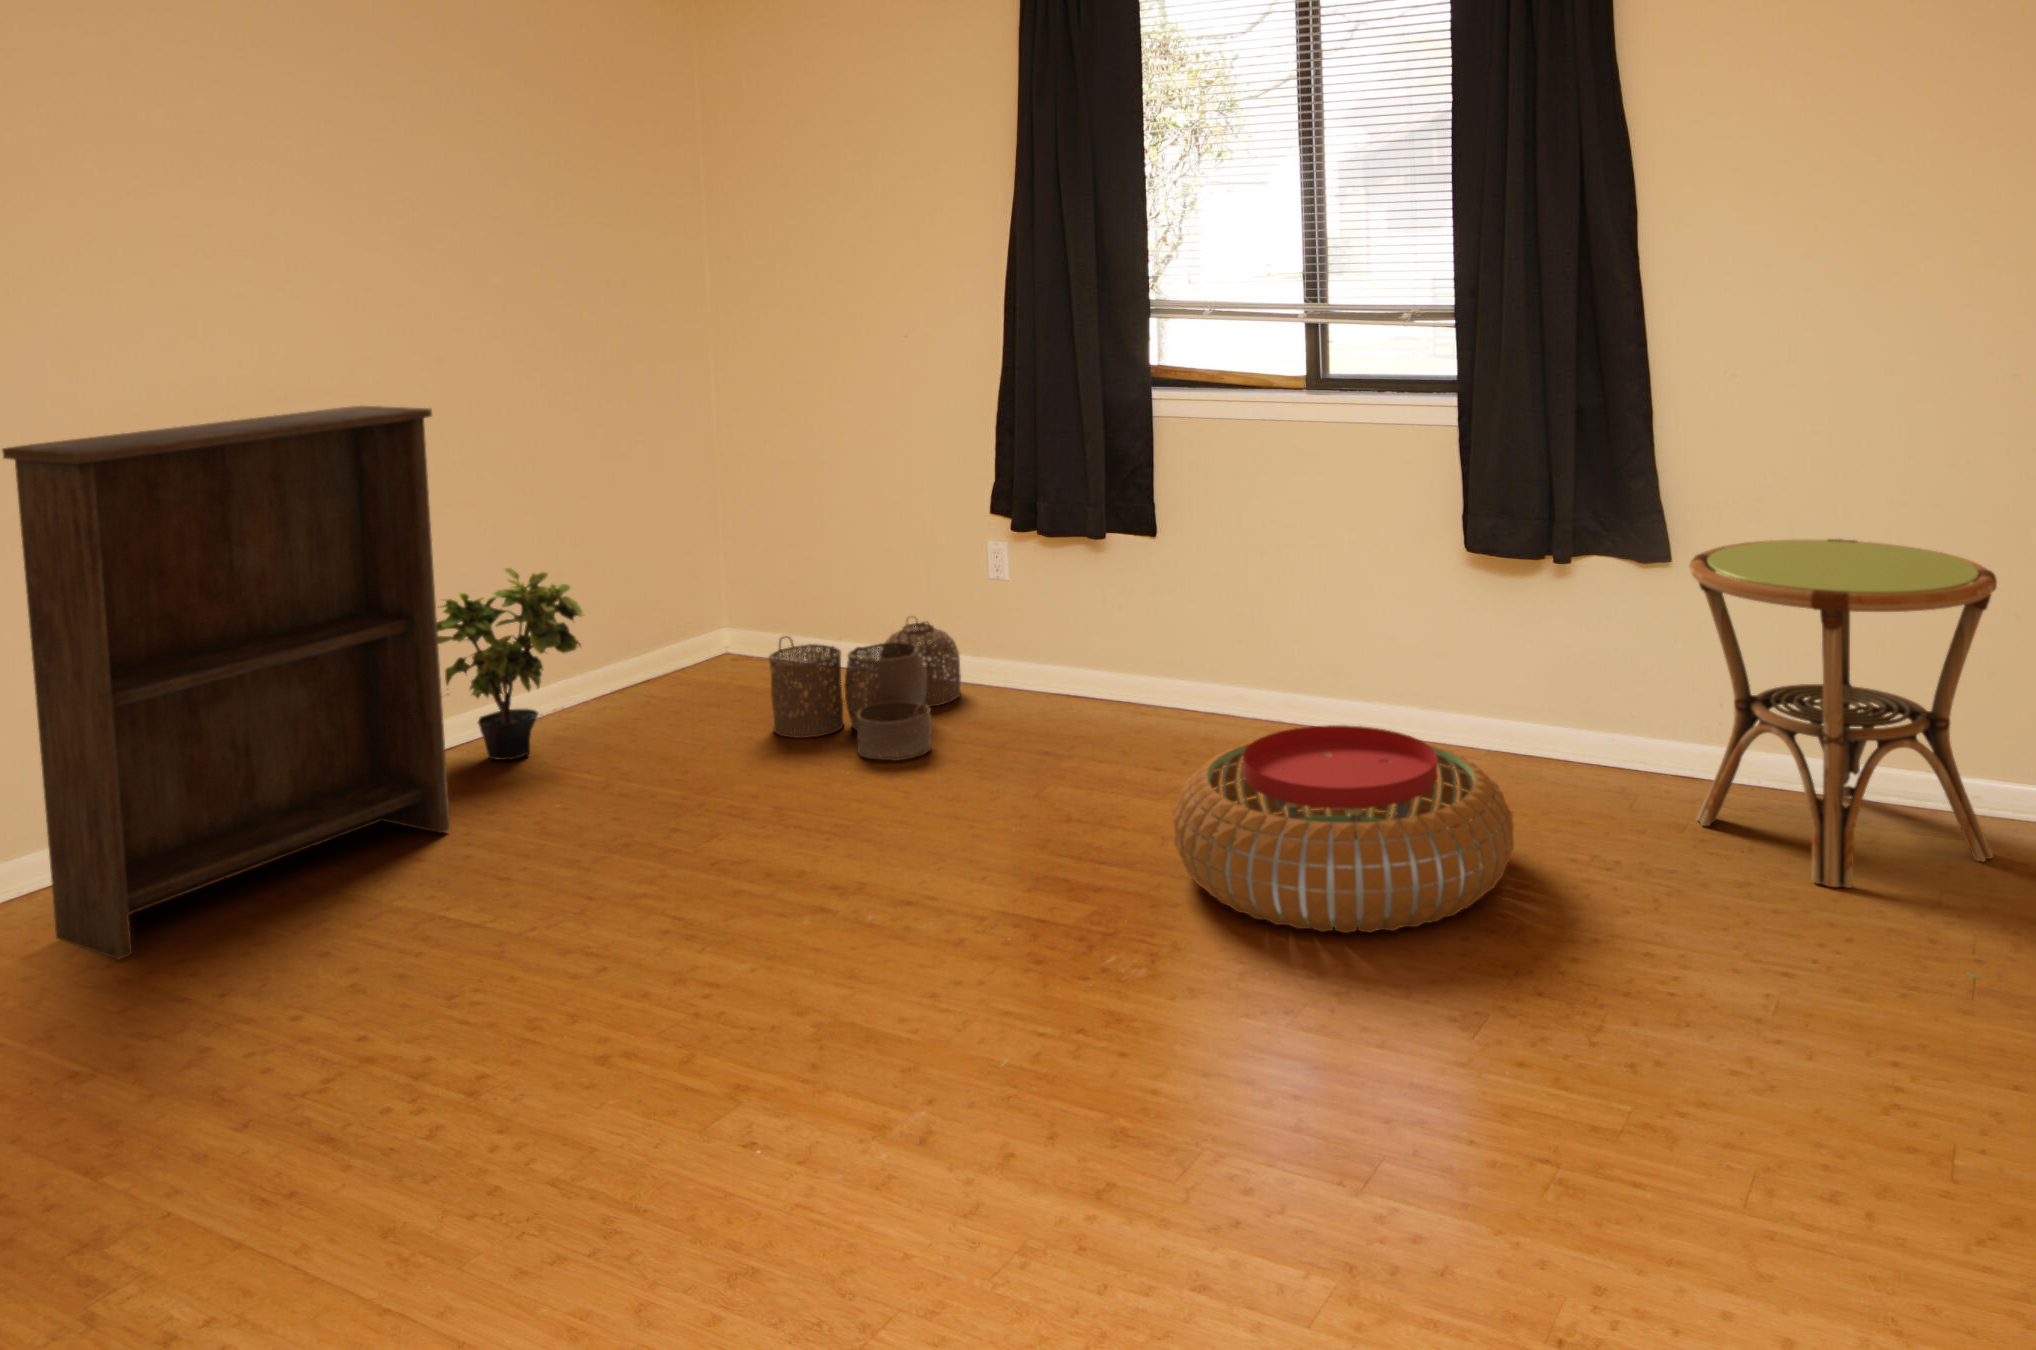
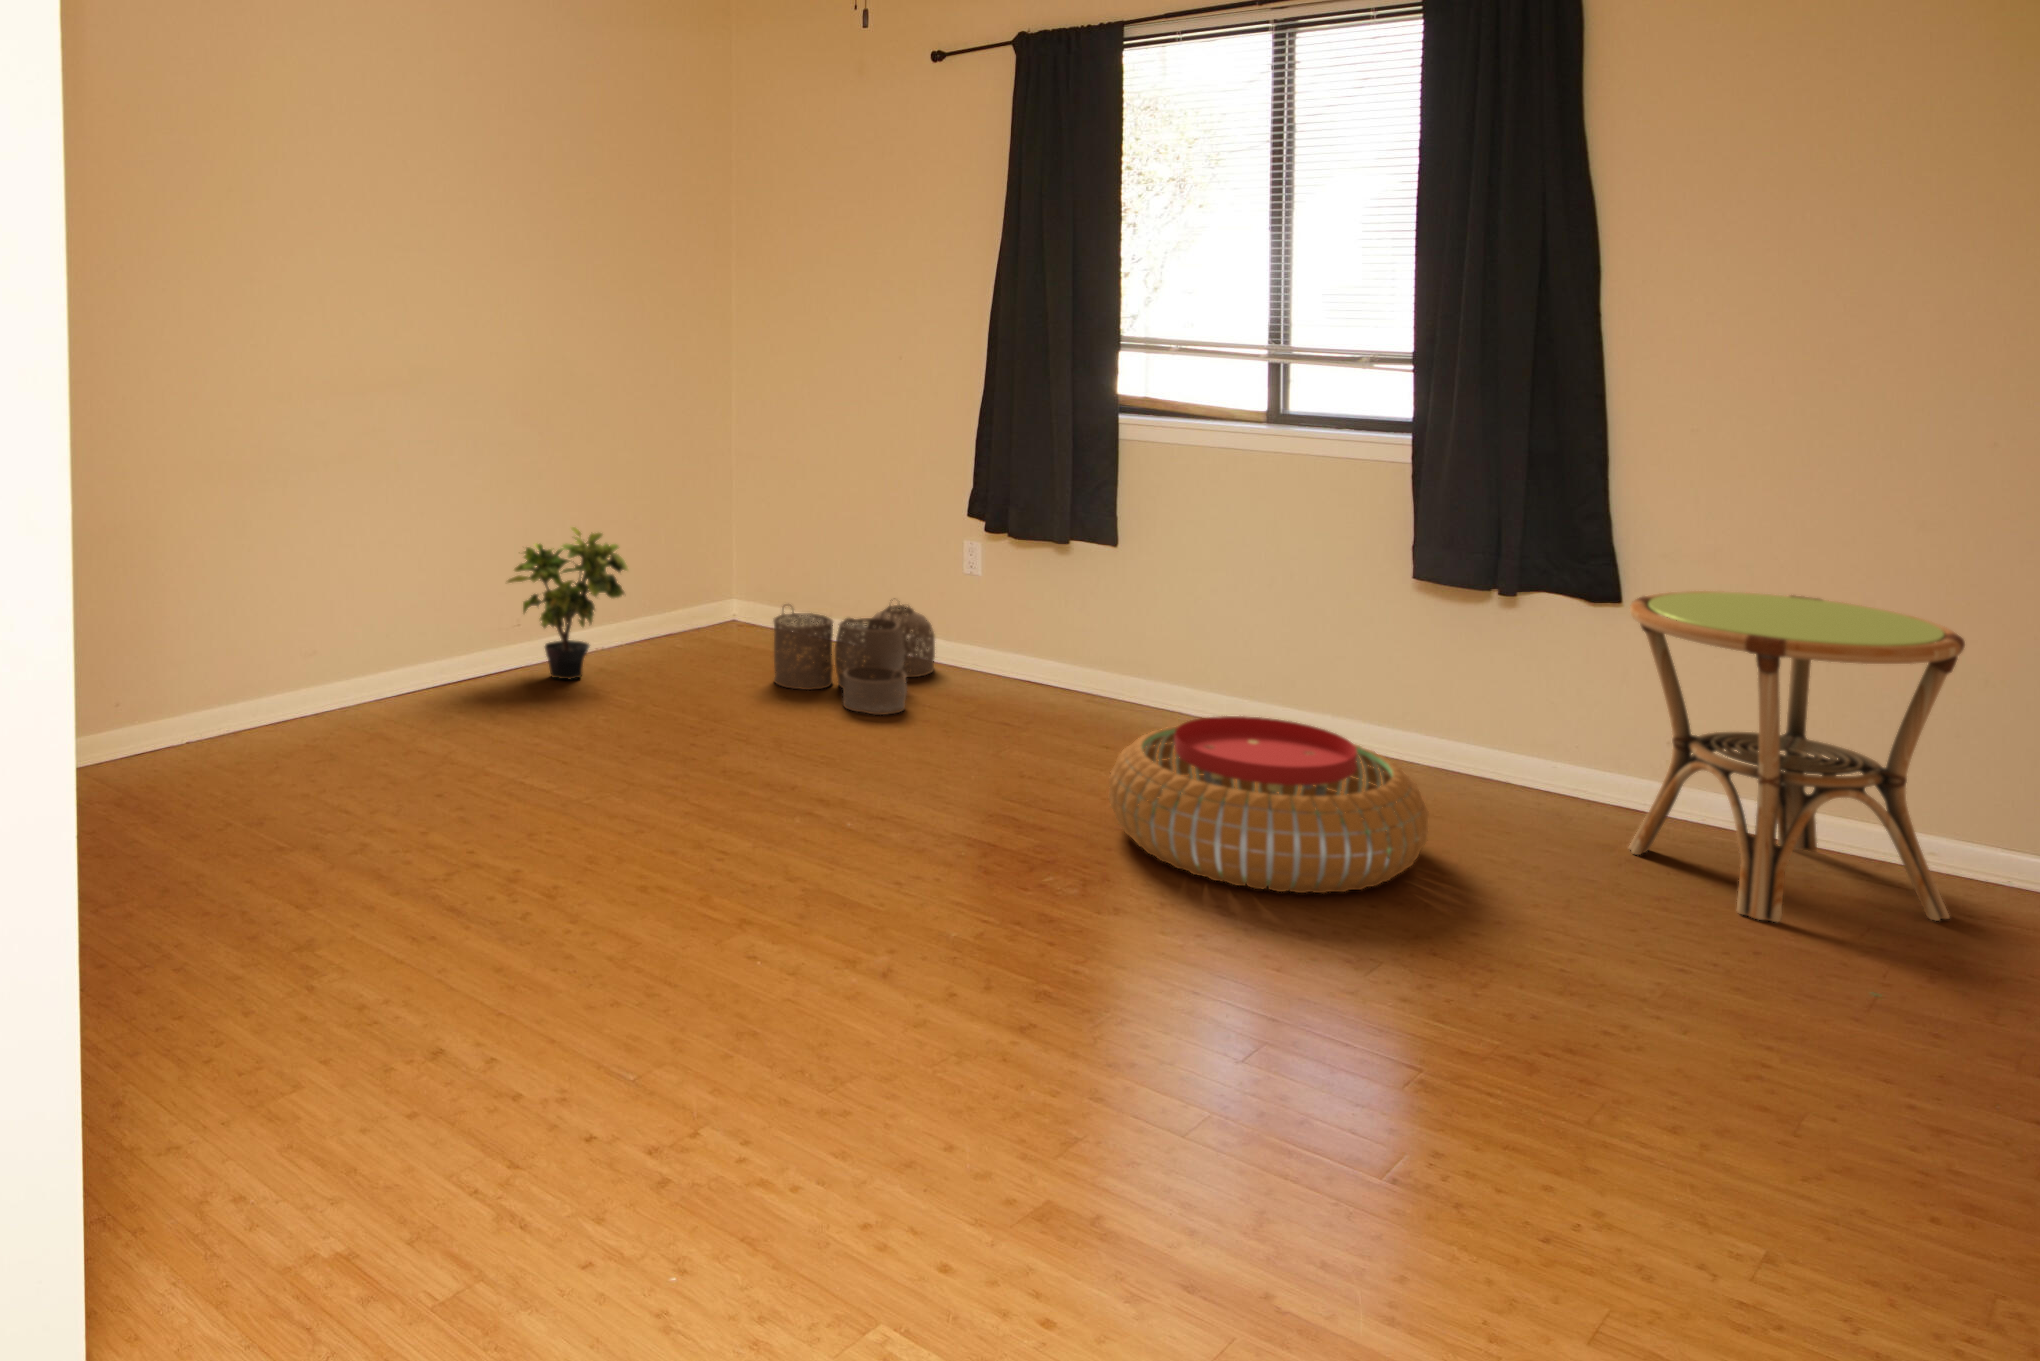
bookshelf: present [2,406,450,959] -> none [249,389,530,778]

